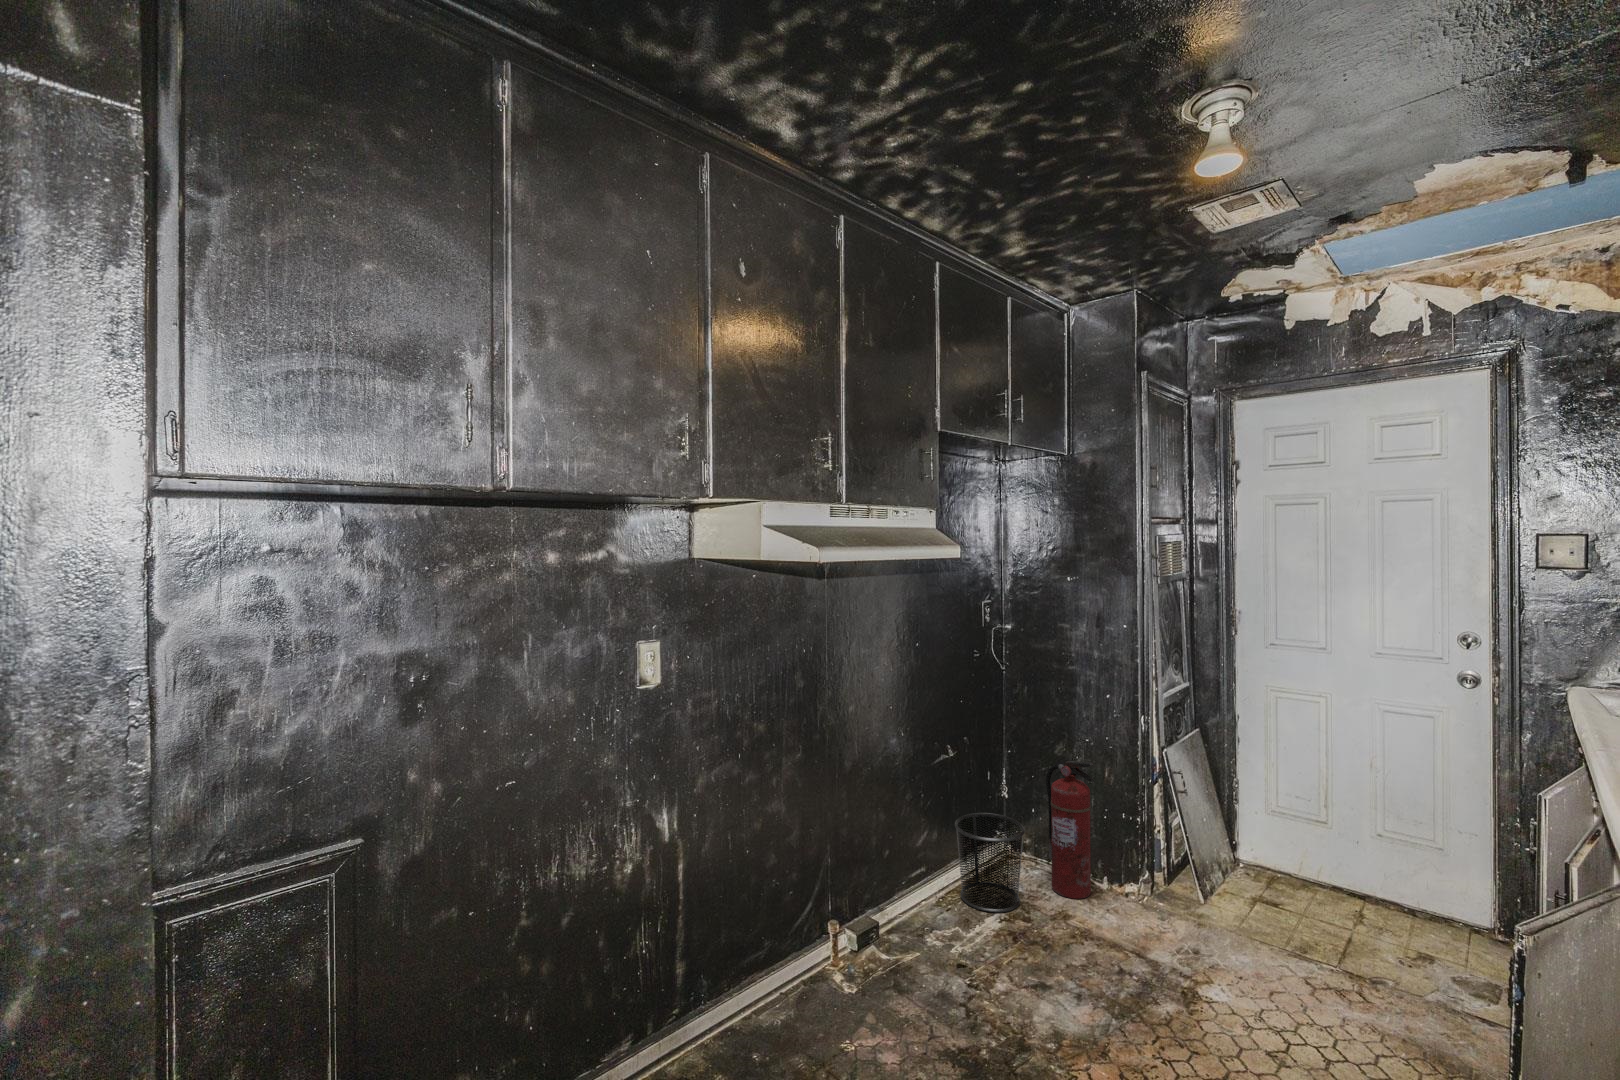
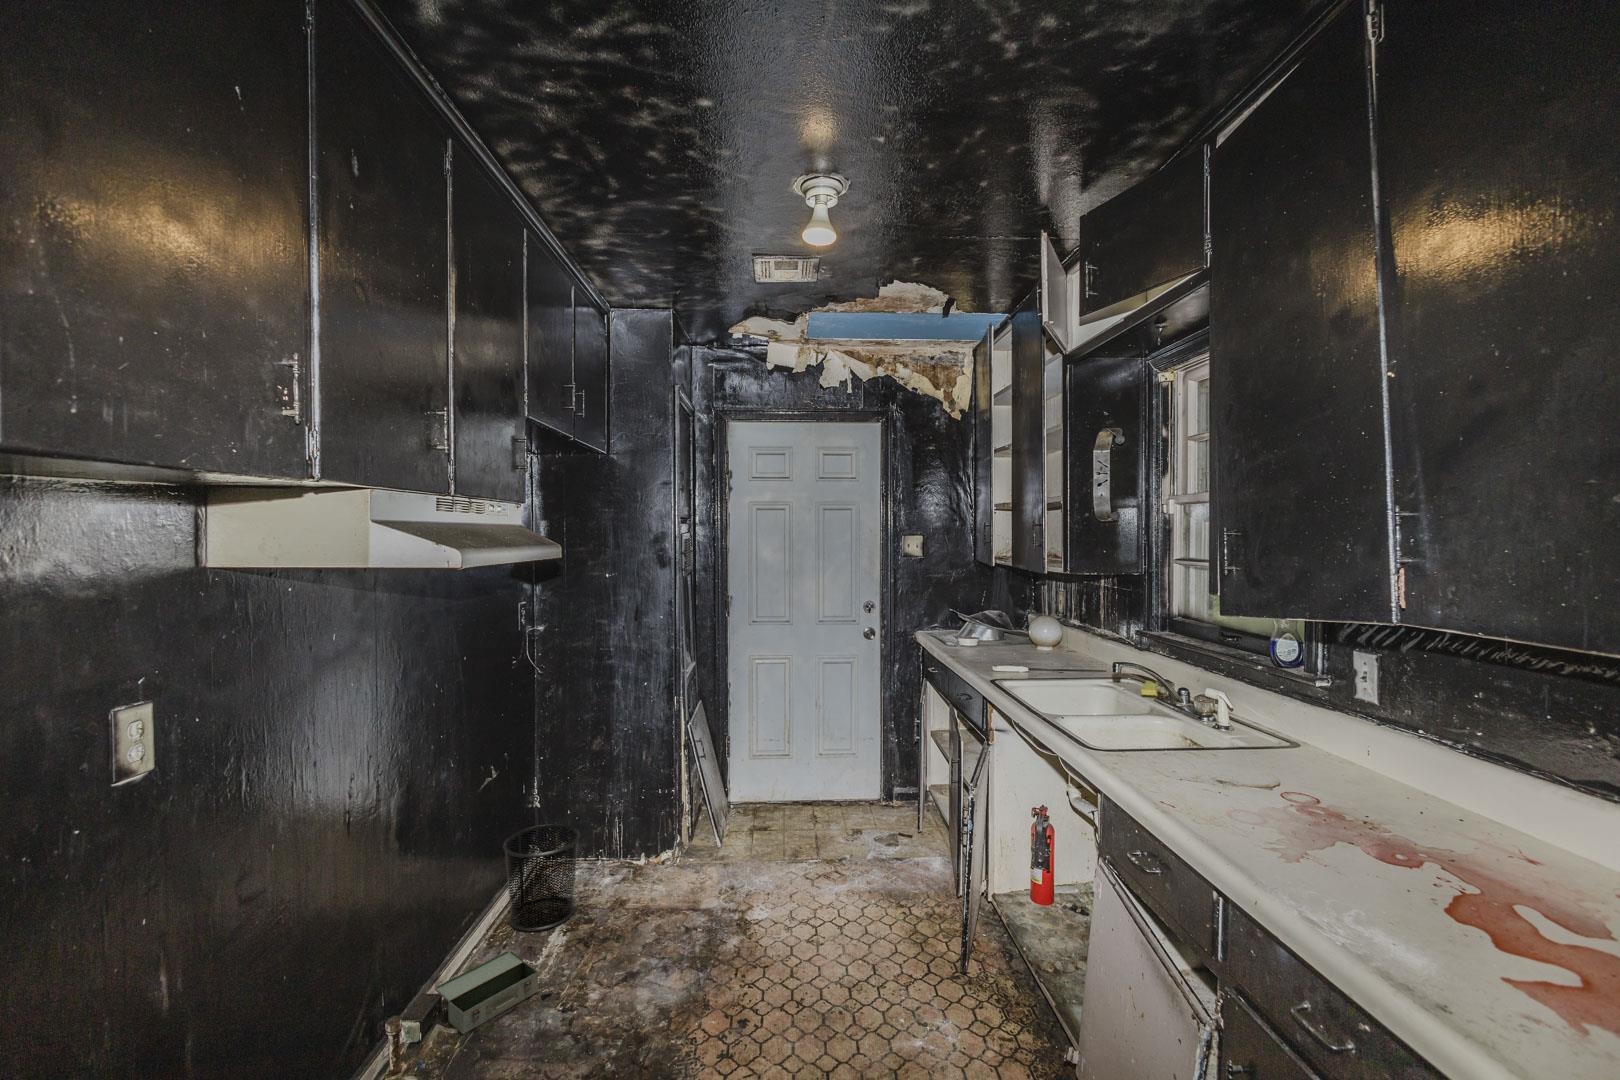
fire extinguisher: present [1046,761,1095,899] -> none [589,749,638,885]
toolbox: none [878,913,956,963] -> present [435,951,538,1034]

